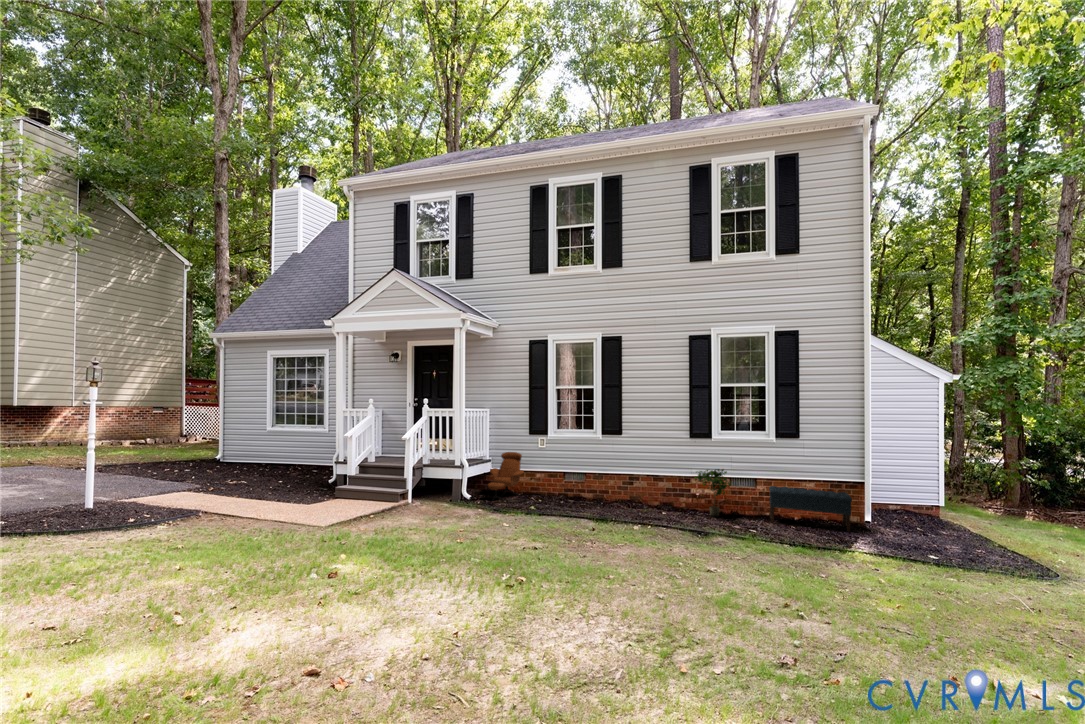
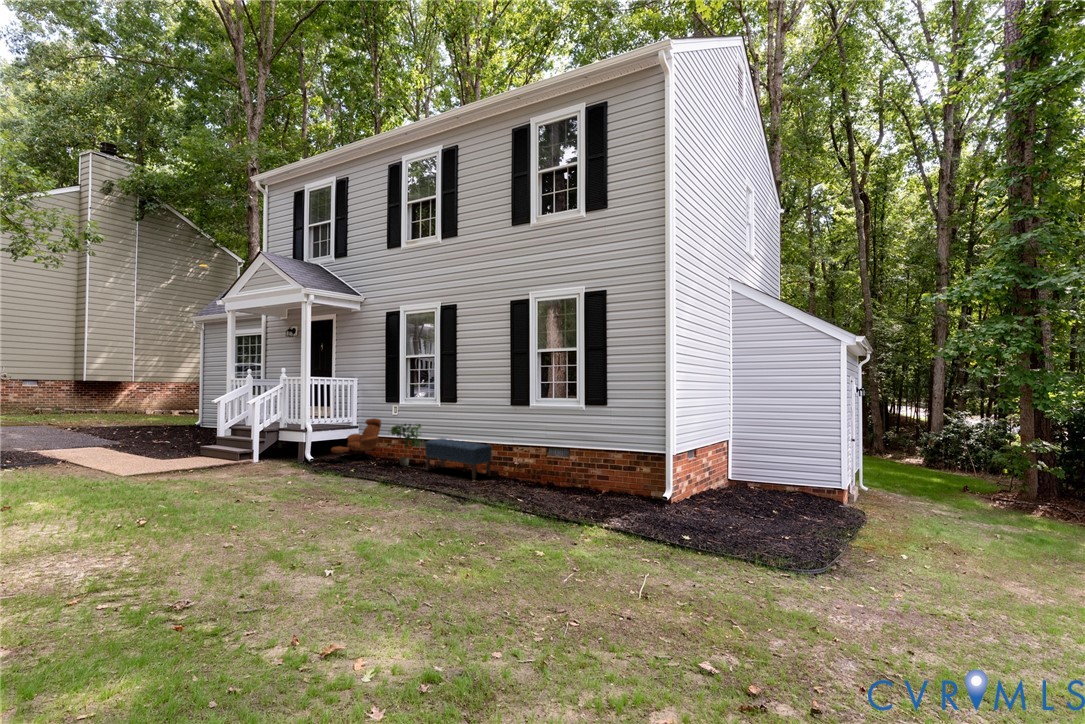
potted plant: present [695,469,731,517] -> present [391,424,423,466]
bench: present [769,486,852,532] -> present [425,439,492,480]

